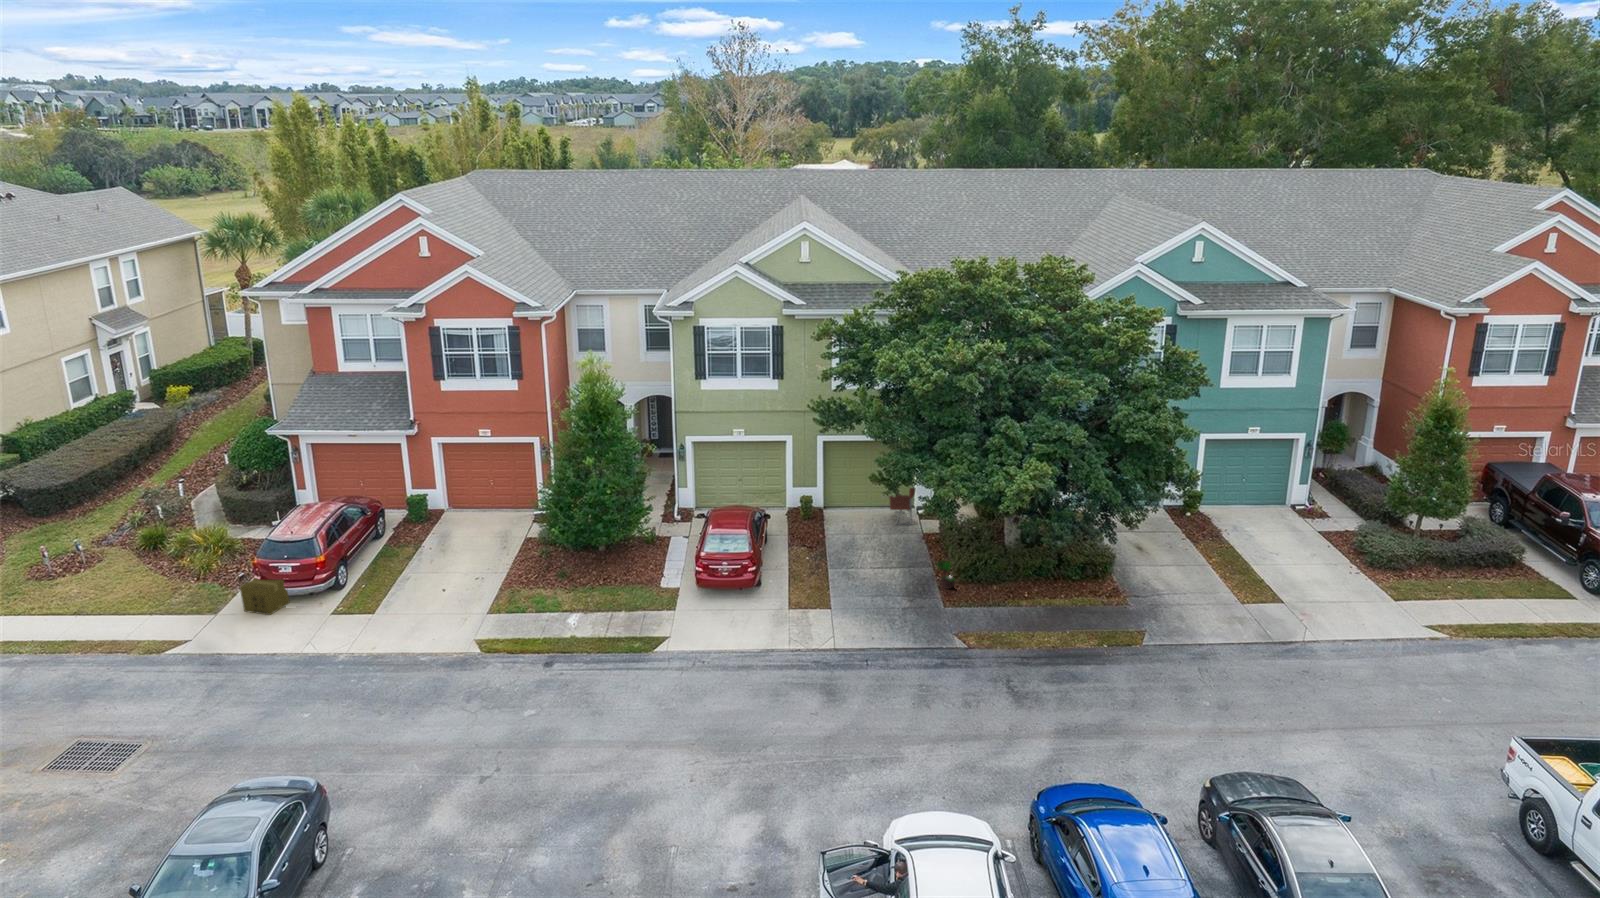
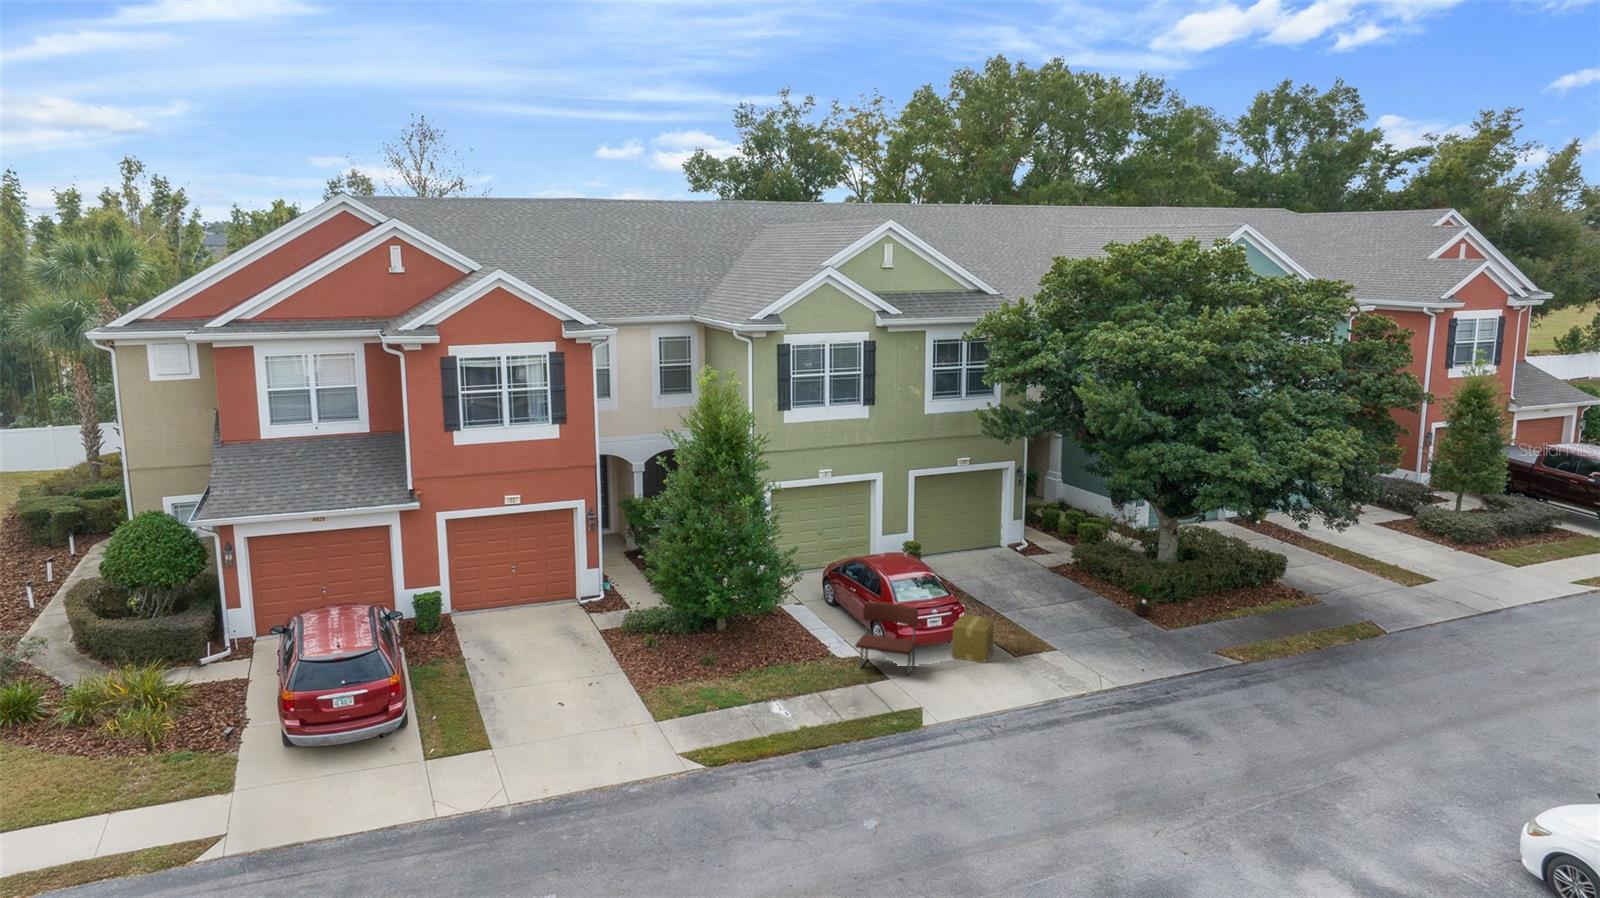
bench: present [889,488,916,525] -> present [855,602,918,675]
cardboard box: present [240,578,289,615] -> present [952,615,994,663]

